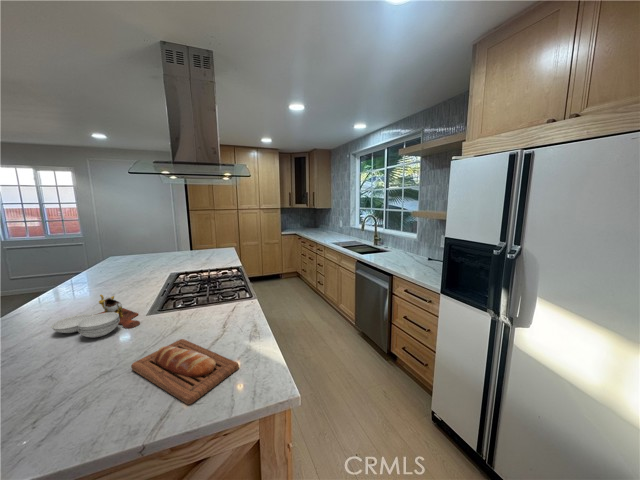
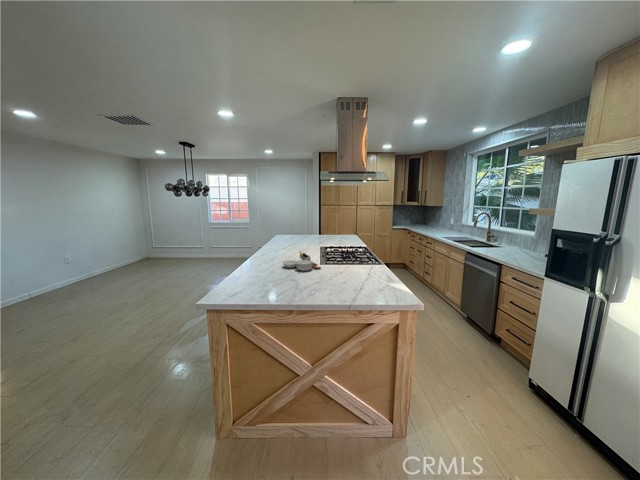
bread loaf: present [131,339,239,404] -> none [329,275,385,298]

